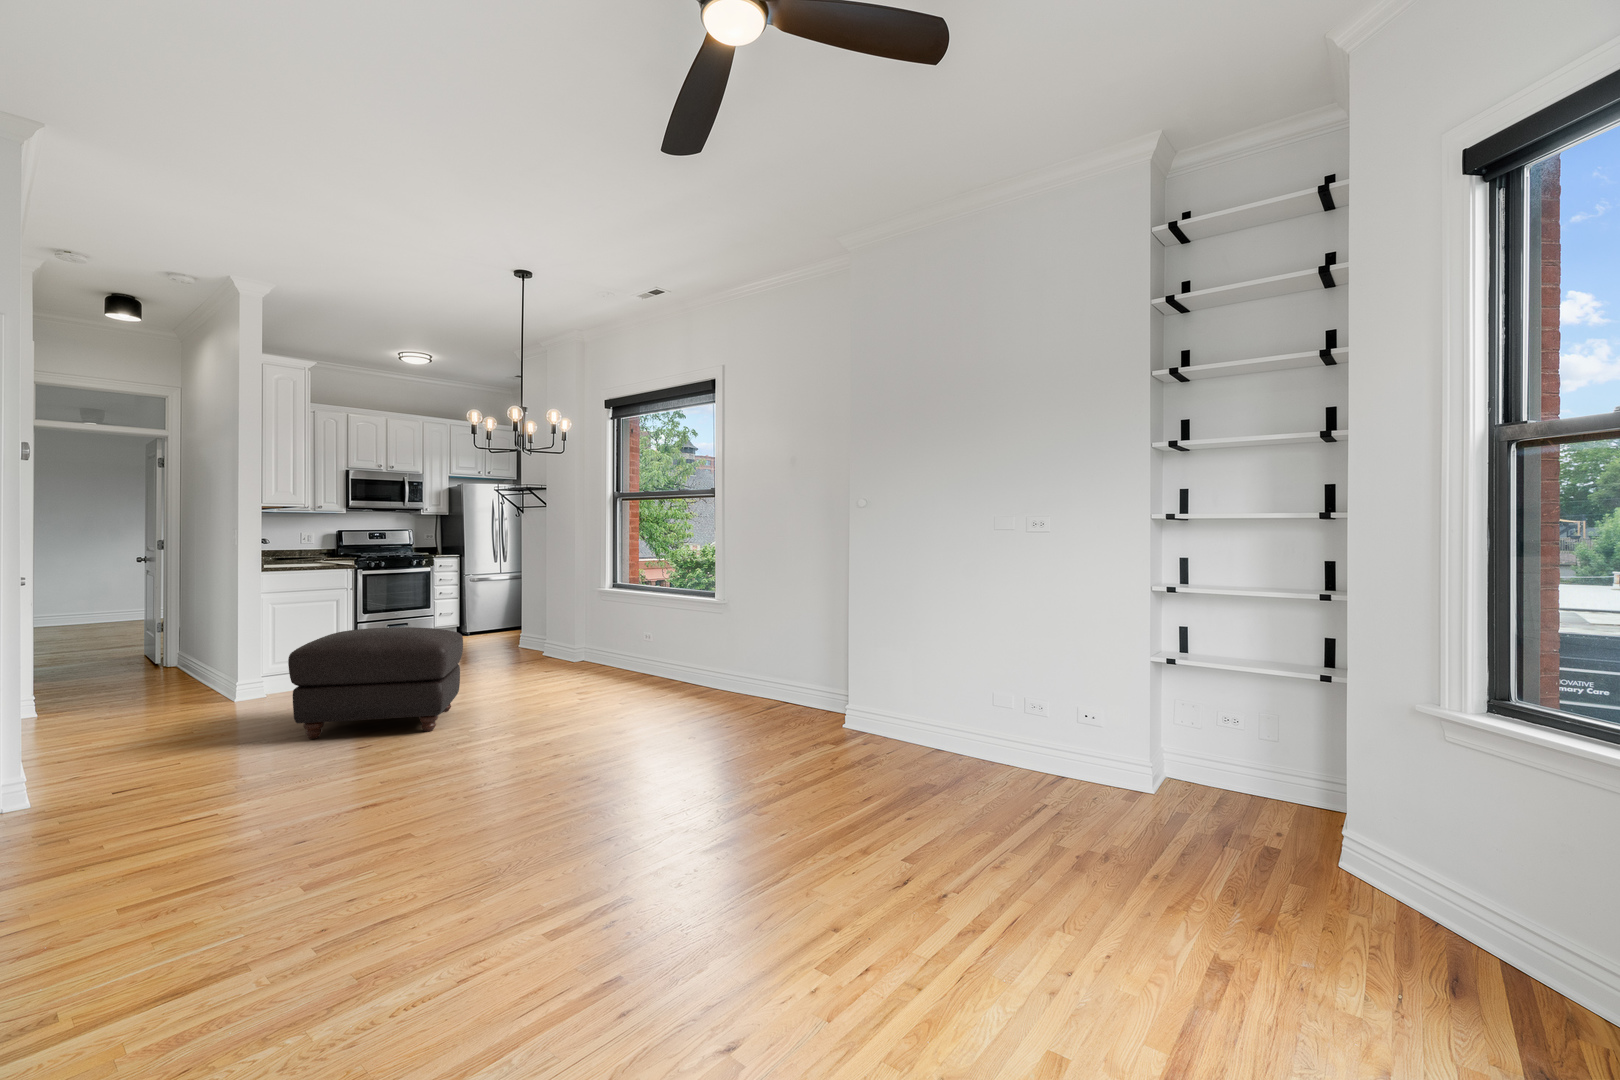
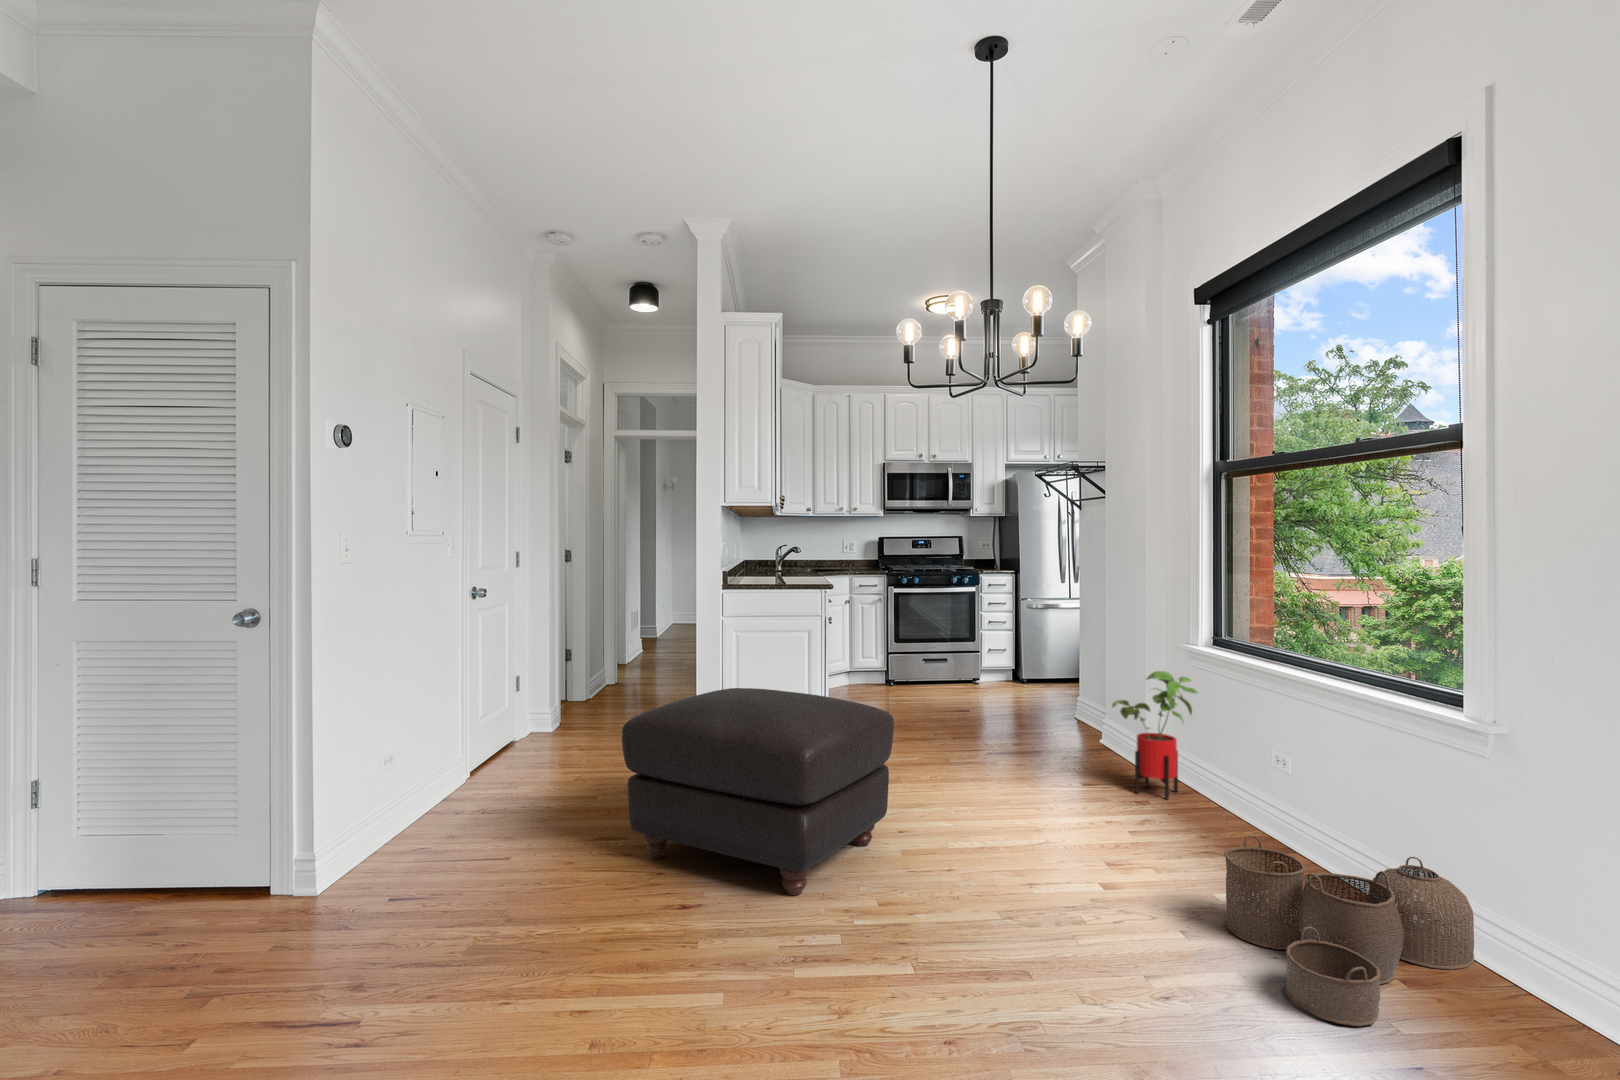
house plant: none [565,604,609,671] -> present [1112,671,1197,799]
woven basket: none [637,659,720,711] -> present [1224,835,1474,1026]

